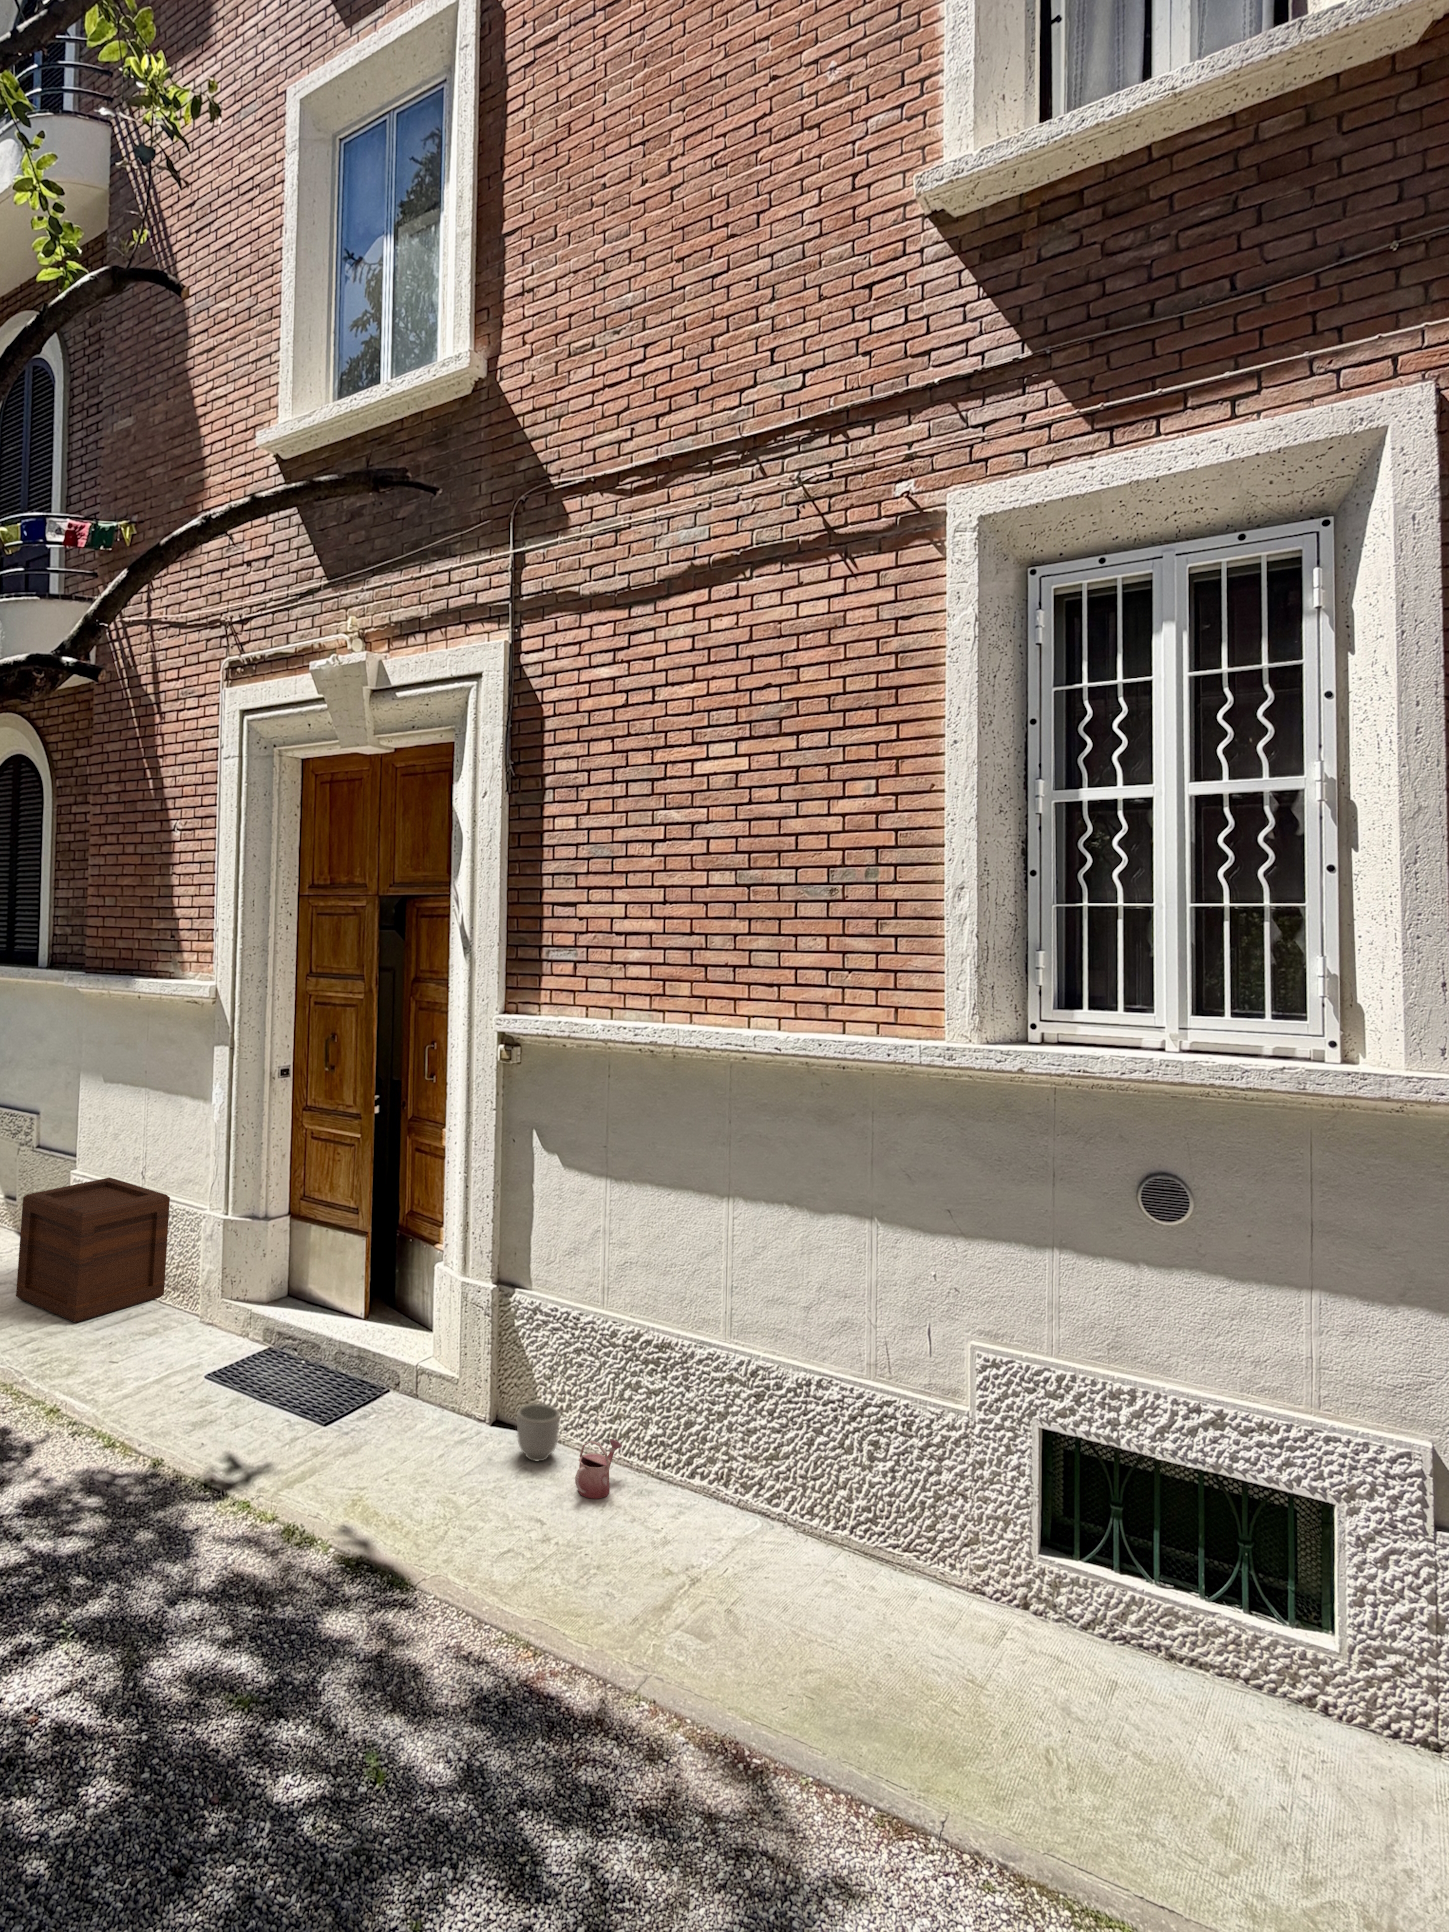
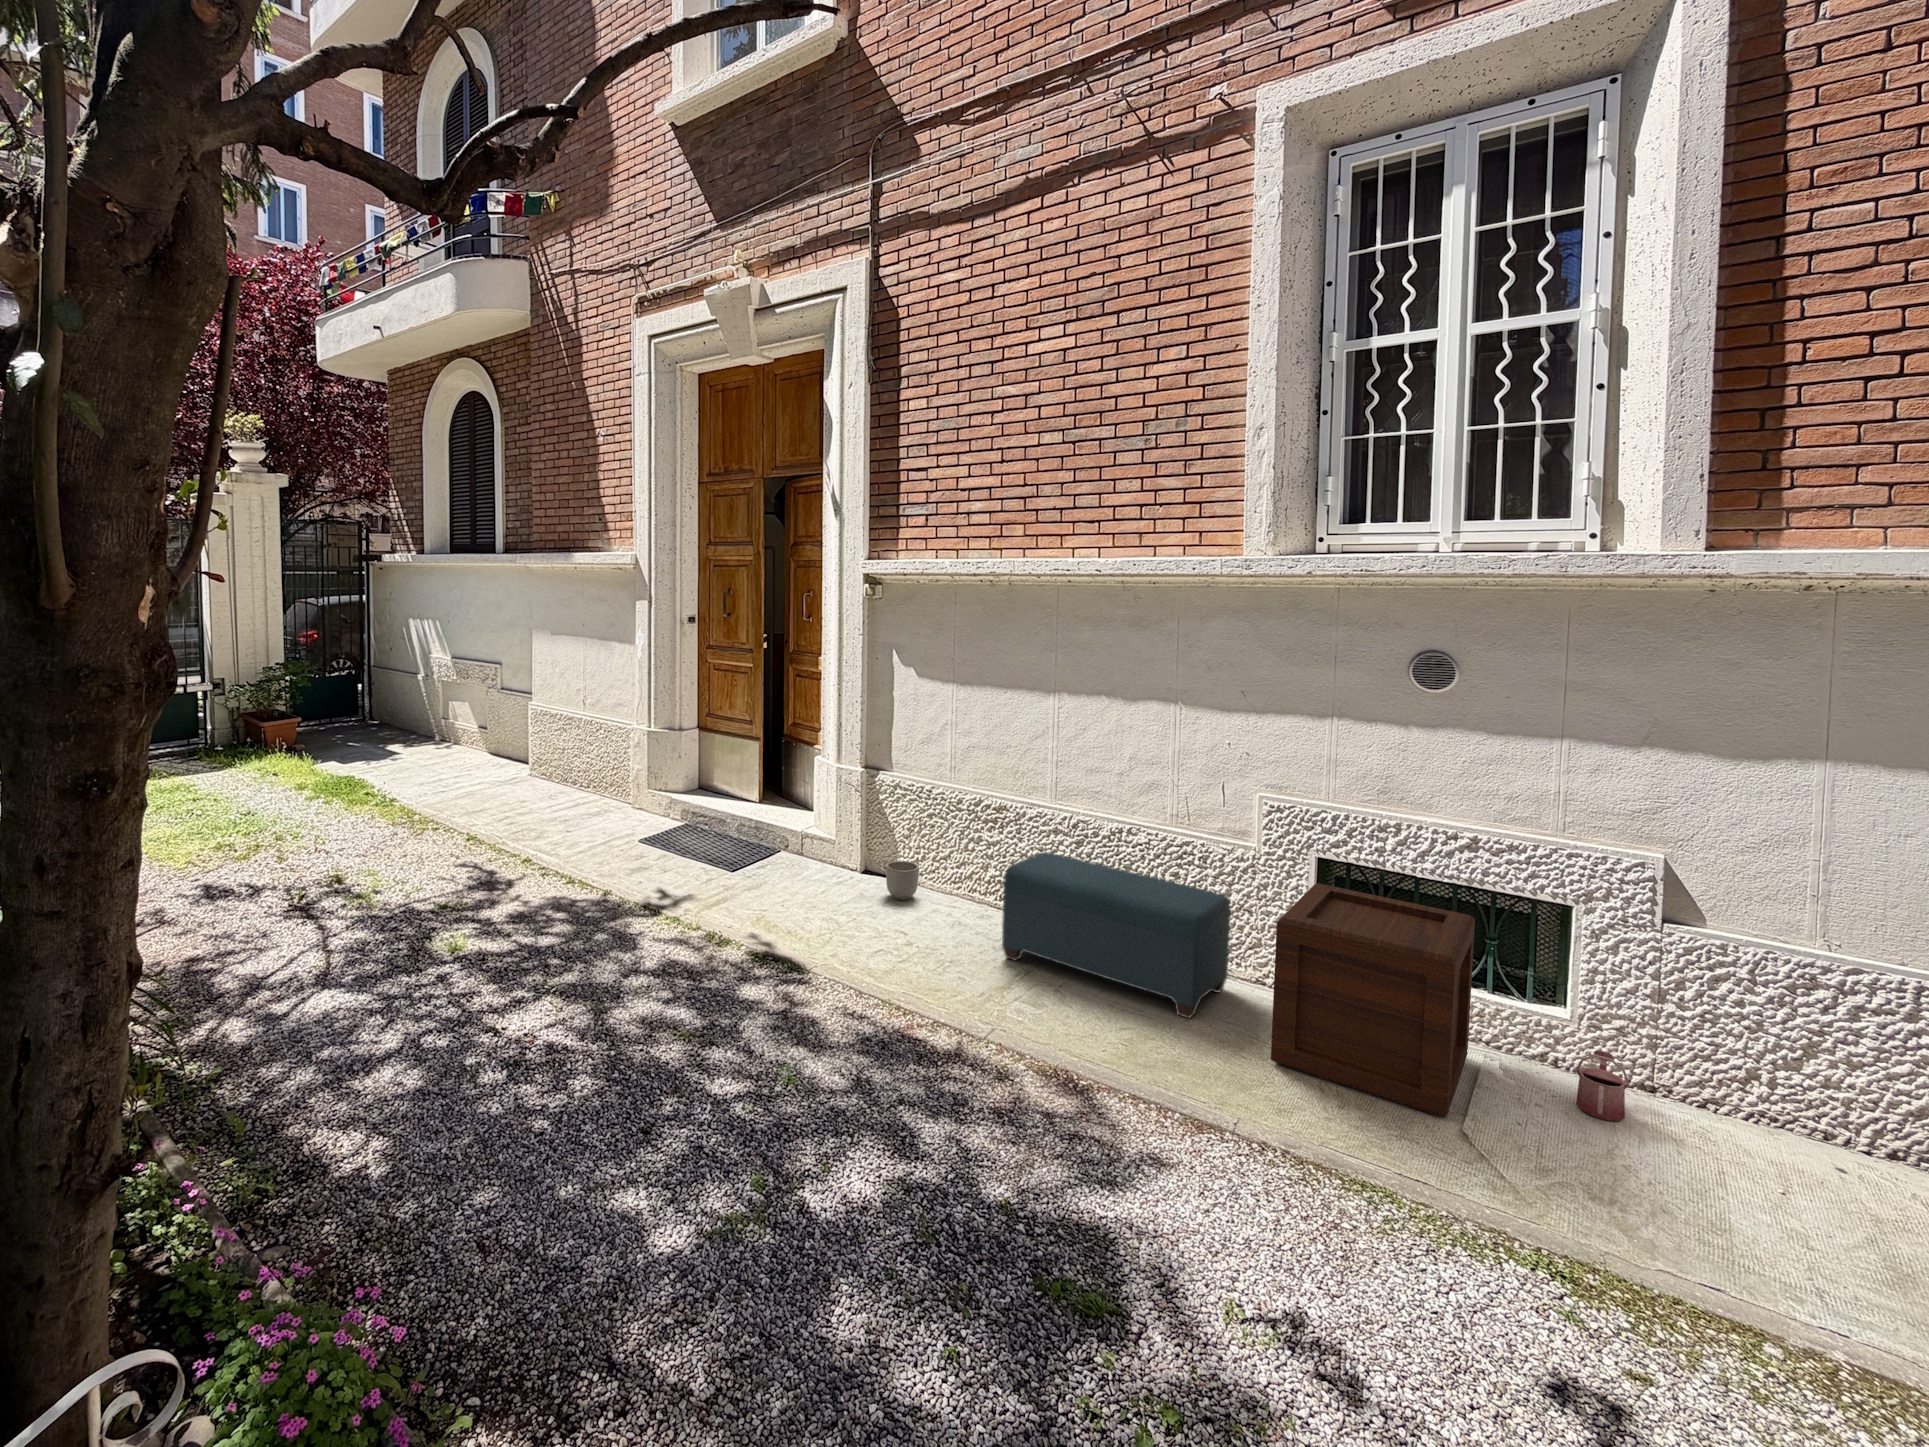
wooden crate: present [16,1178,170,1323] -> present [1271,883,1475,1117]
bench: none [663,1403,945,1652] -> present [1002,852,1231,1018]
watering can: present [575,1439,622,1499] -> present [1576,1051,1629,1121]

